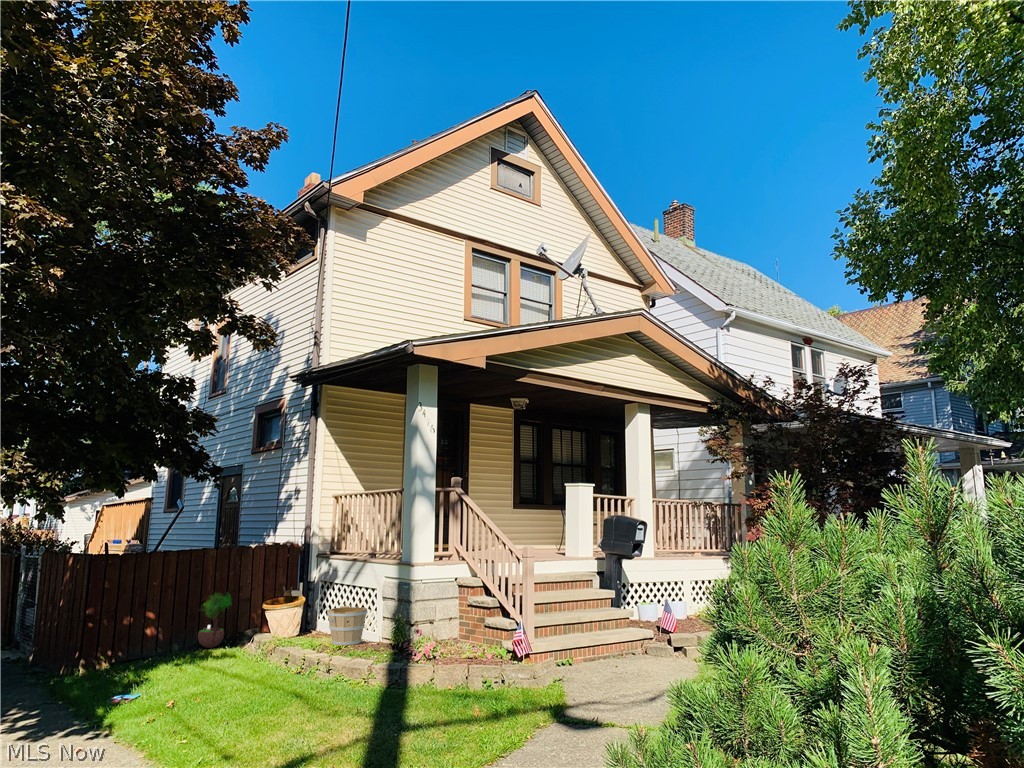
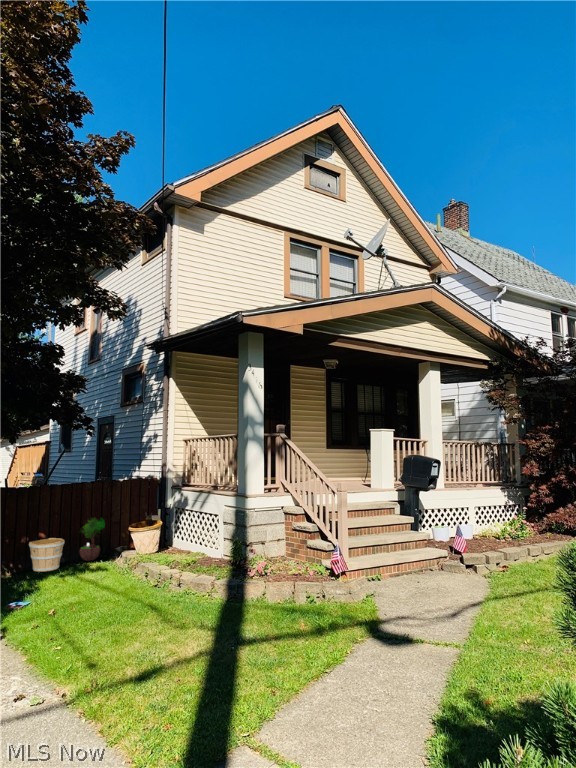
wooden bucket: present [327,606,367,646] -> present [29,538,65,572]

